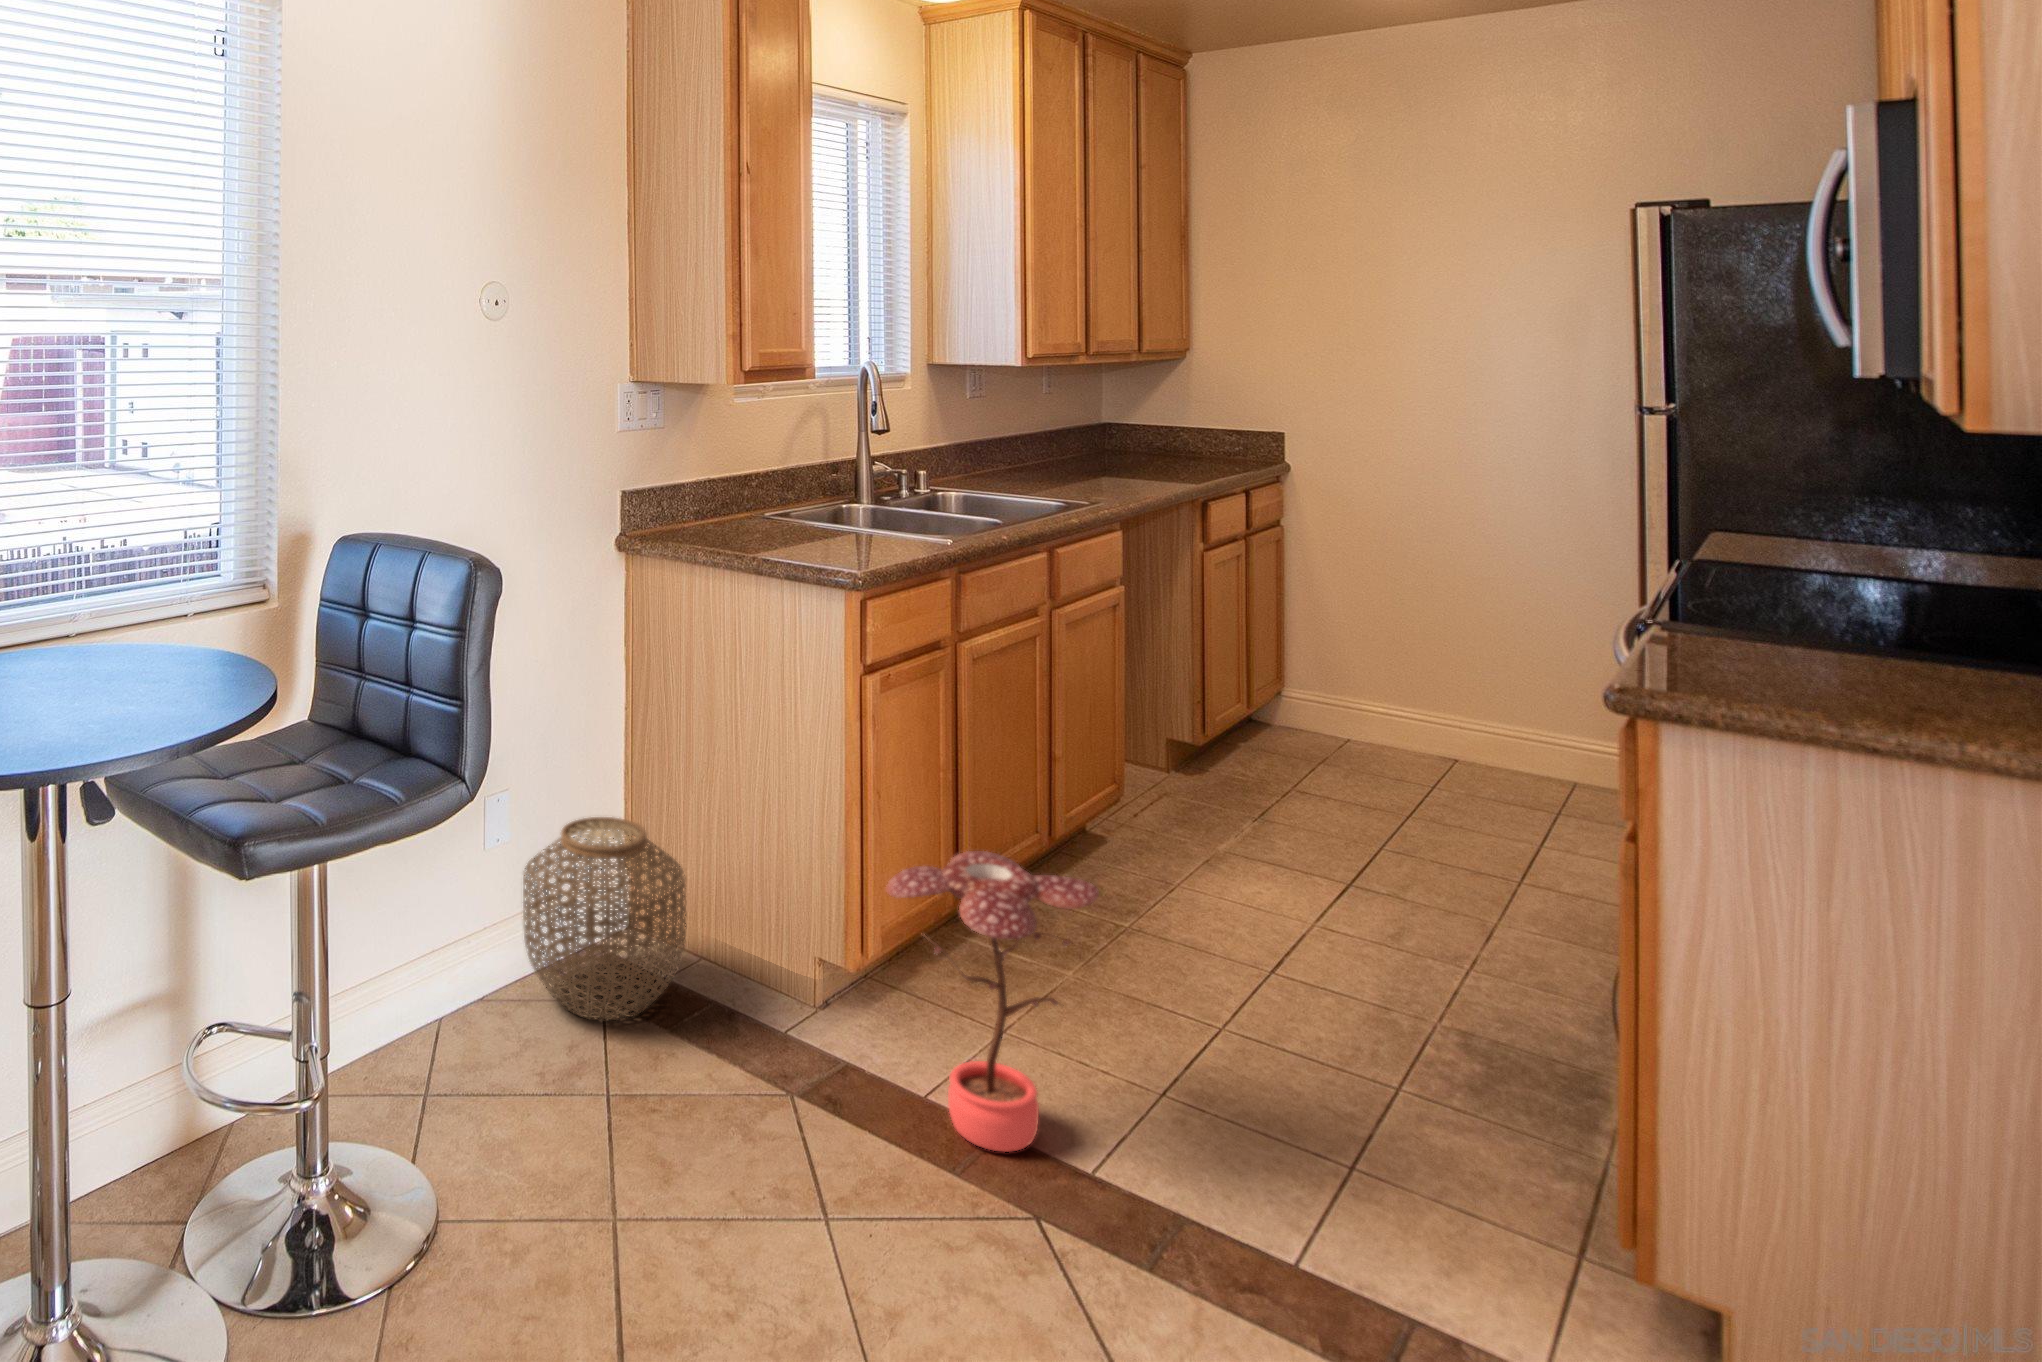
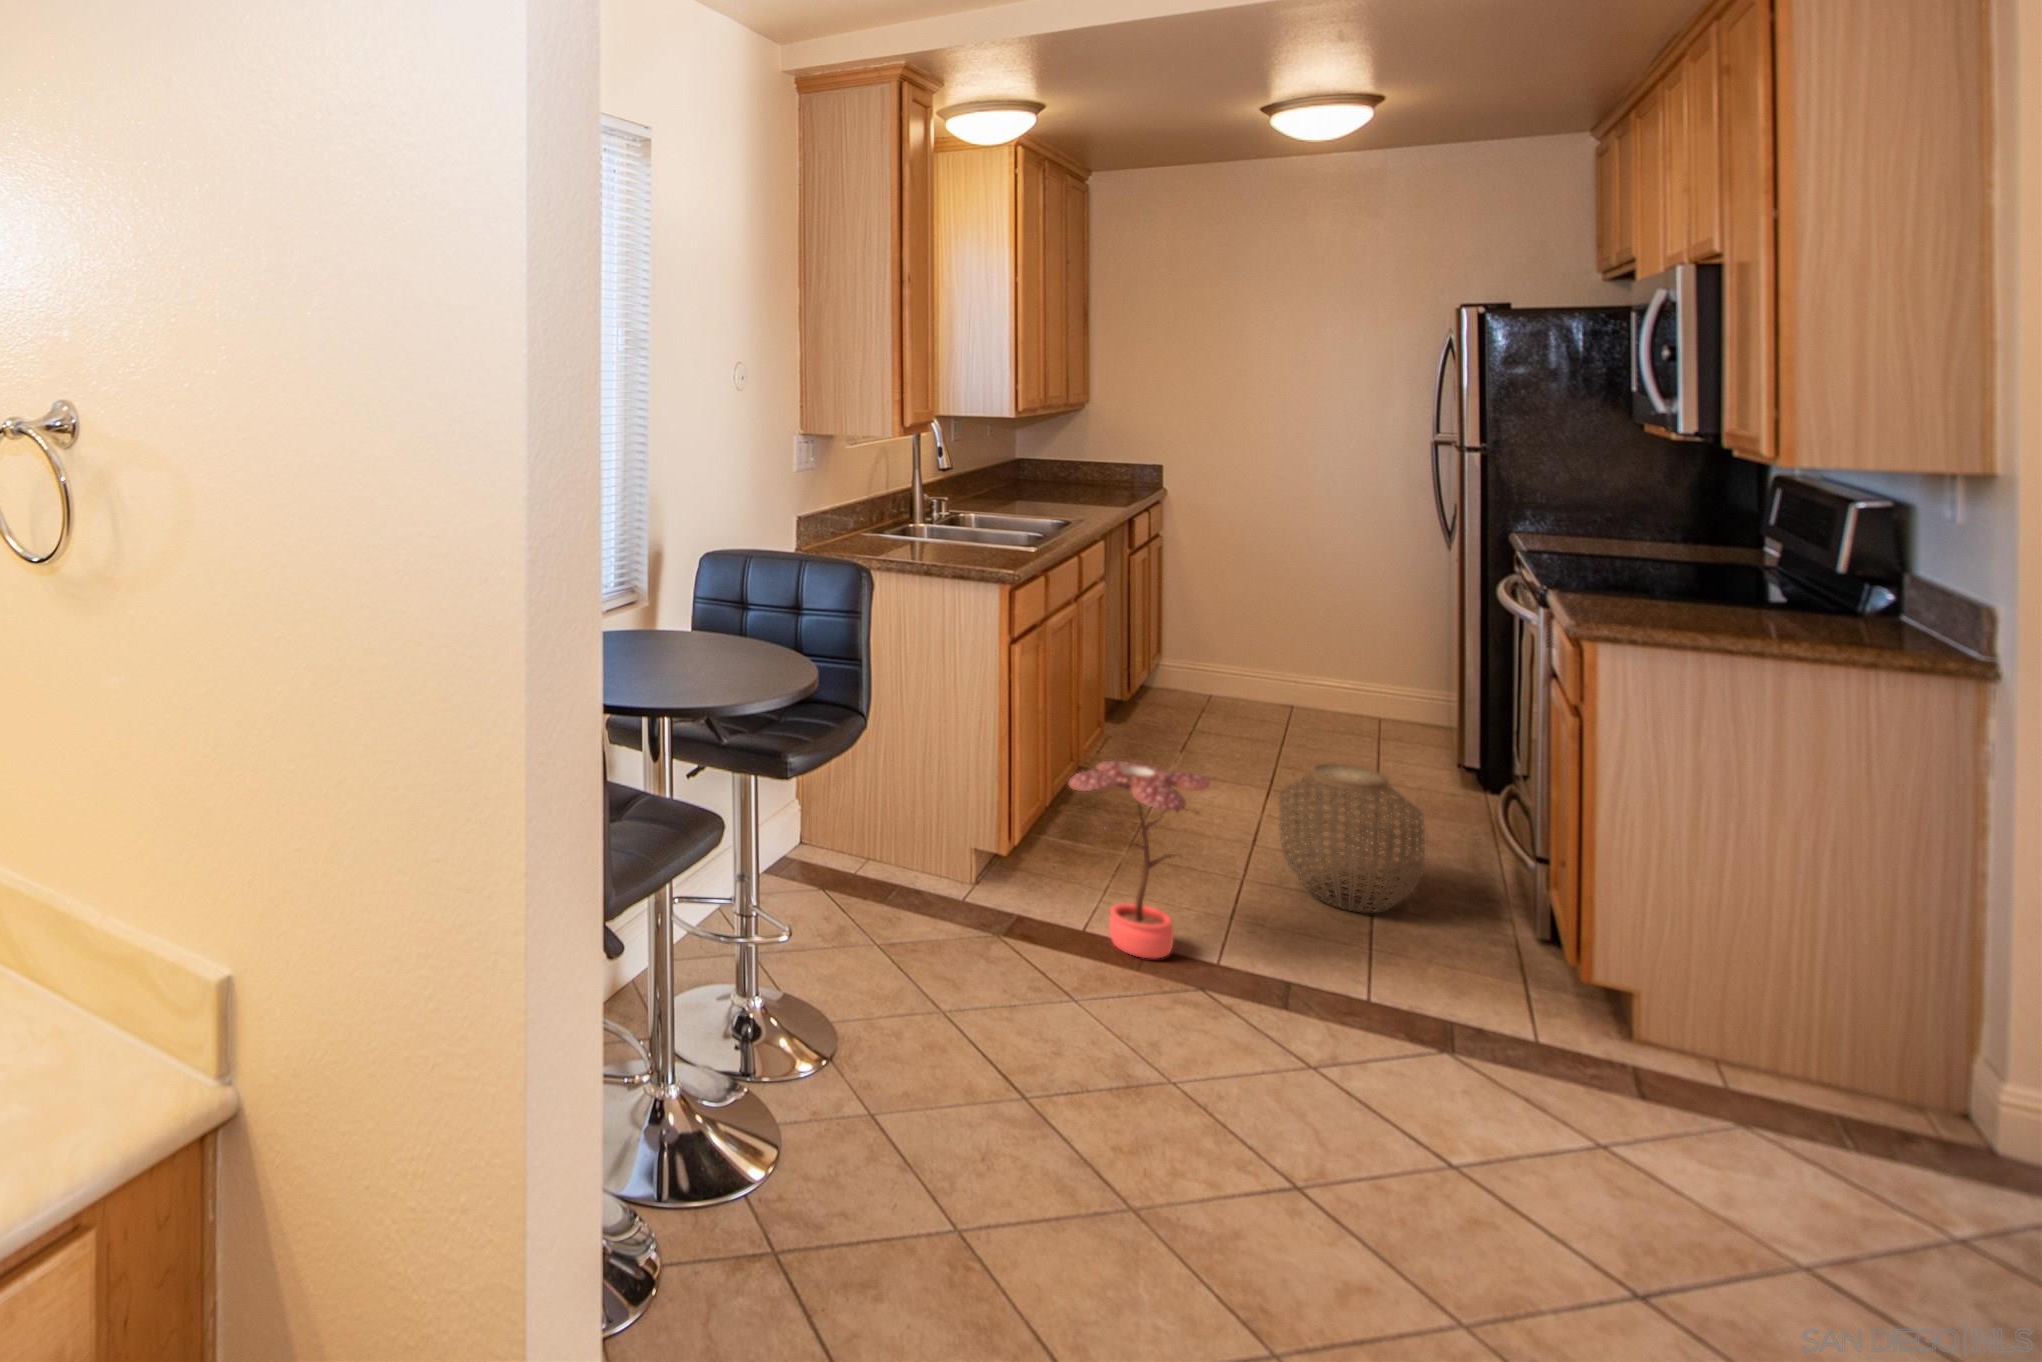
woven basket: present [523,817,686,1020] -> present [1279,764,1424,913]

